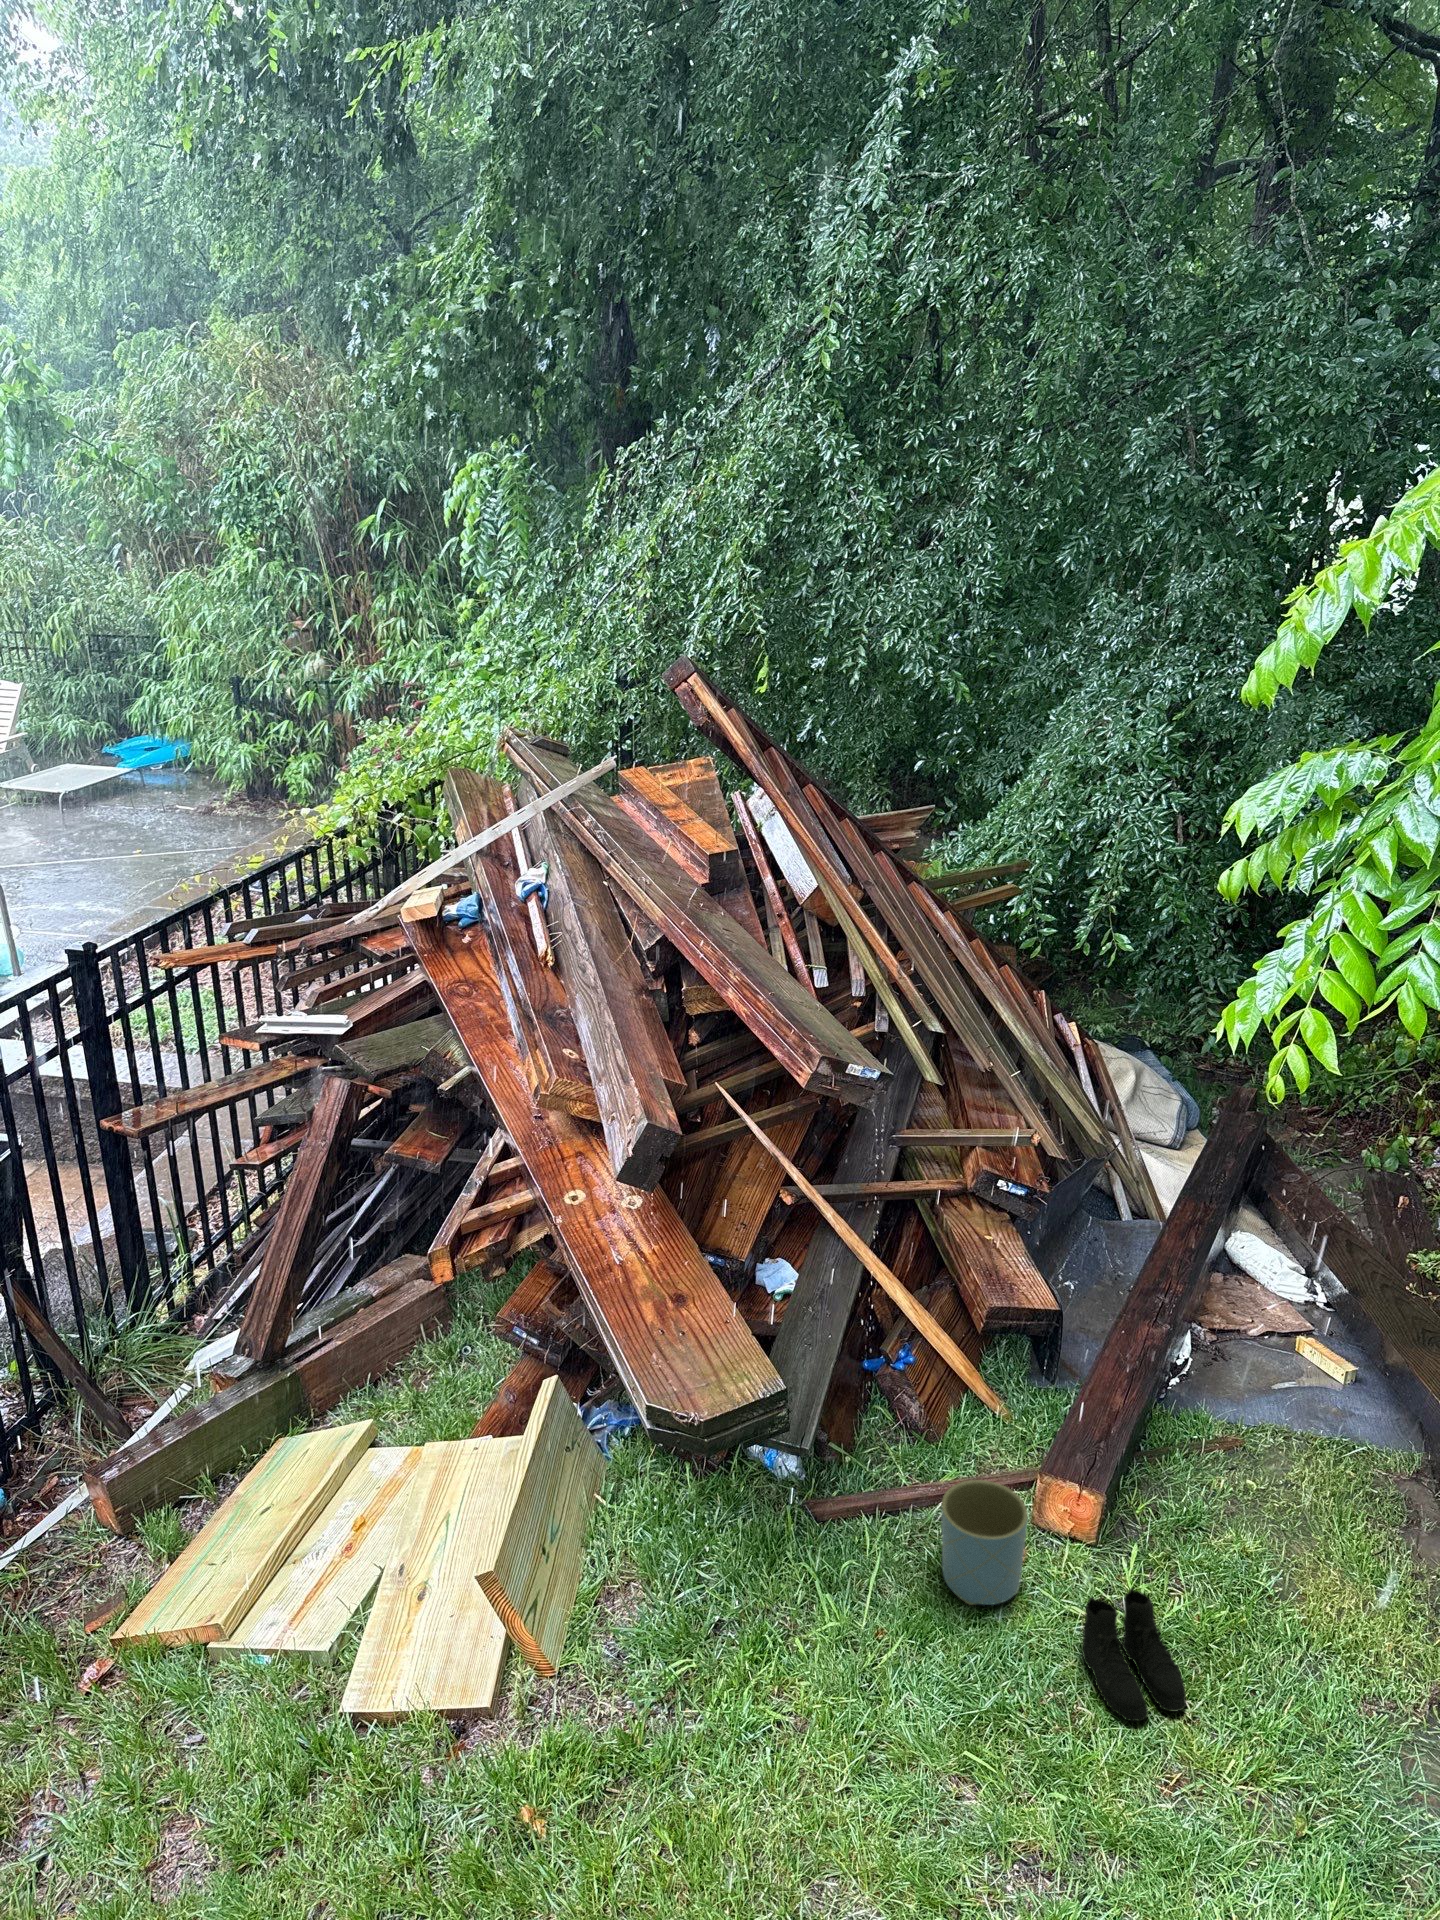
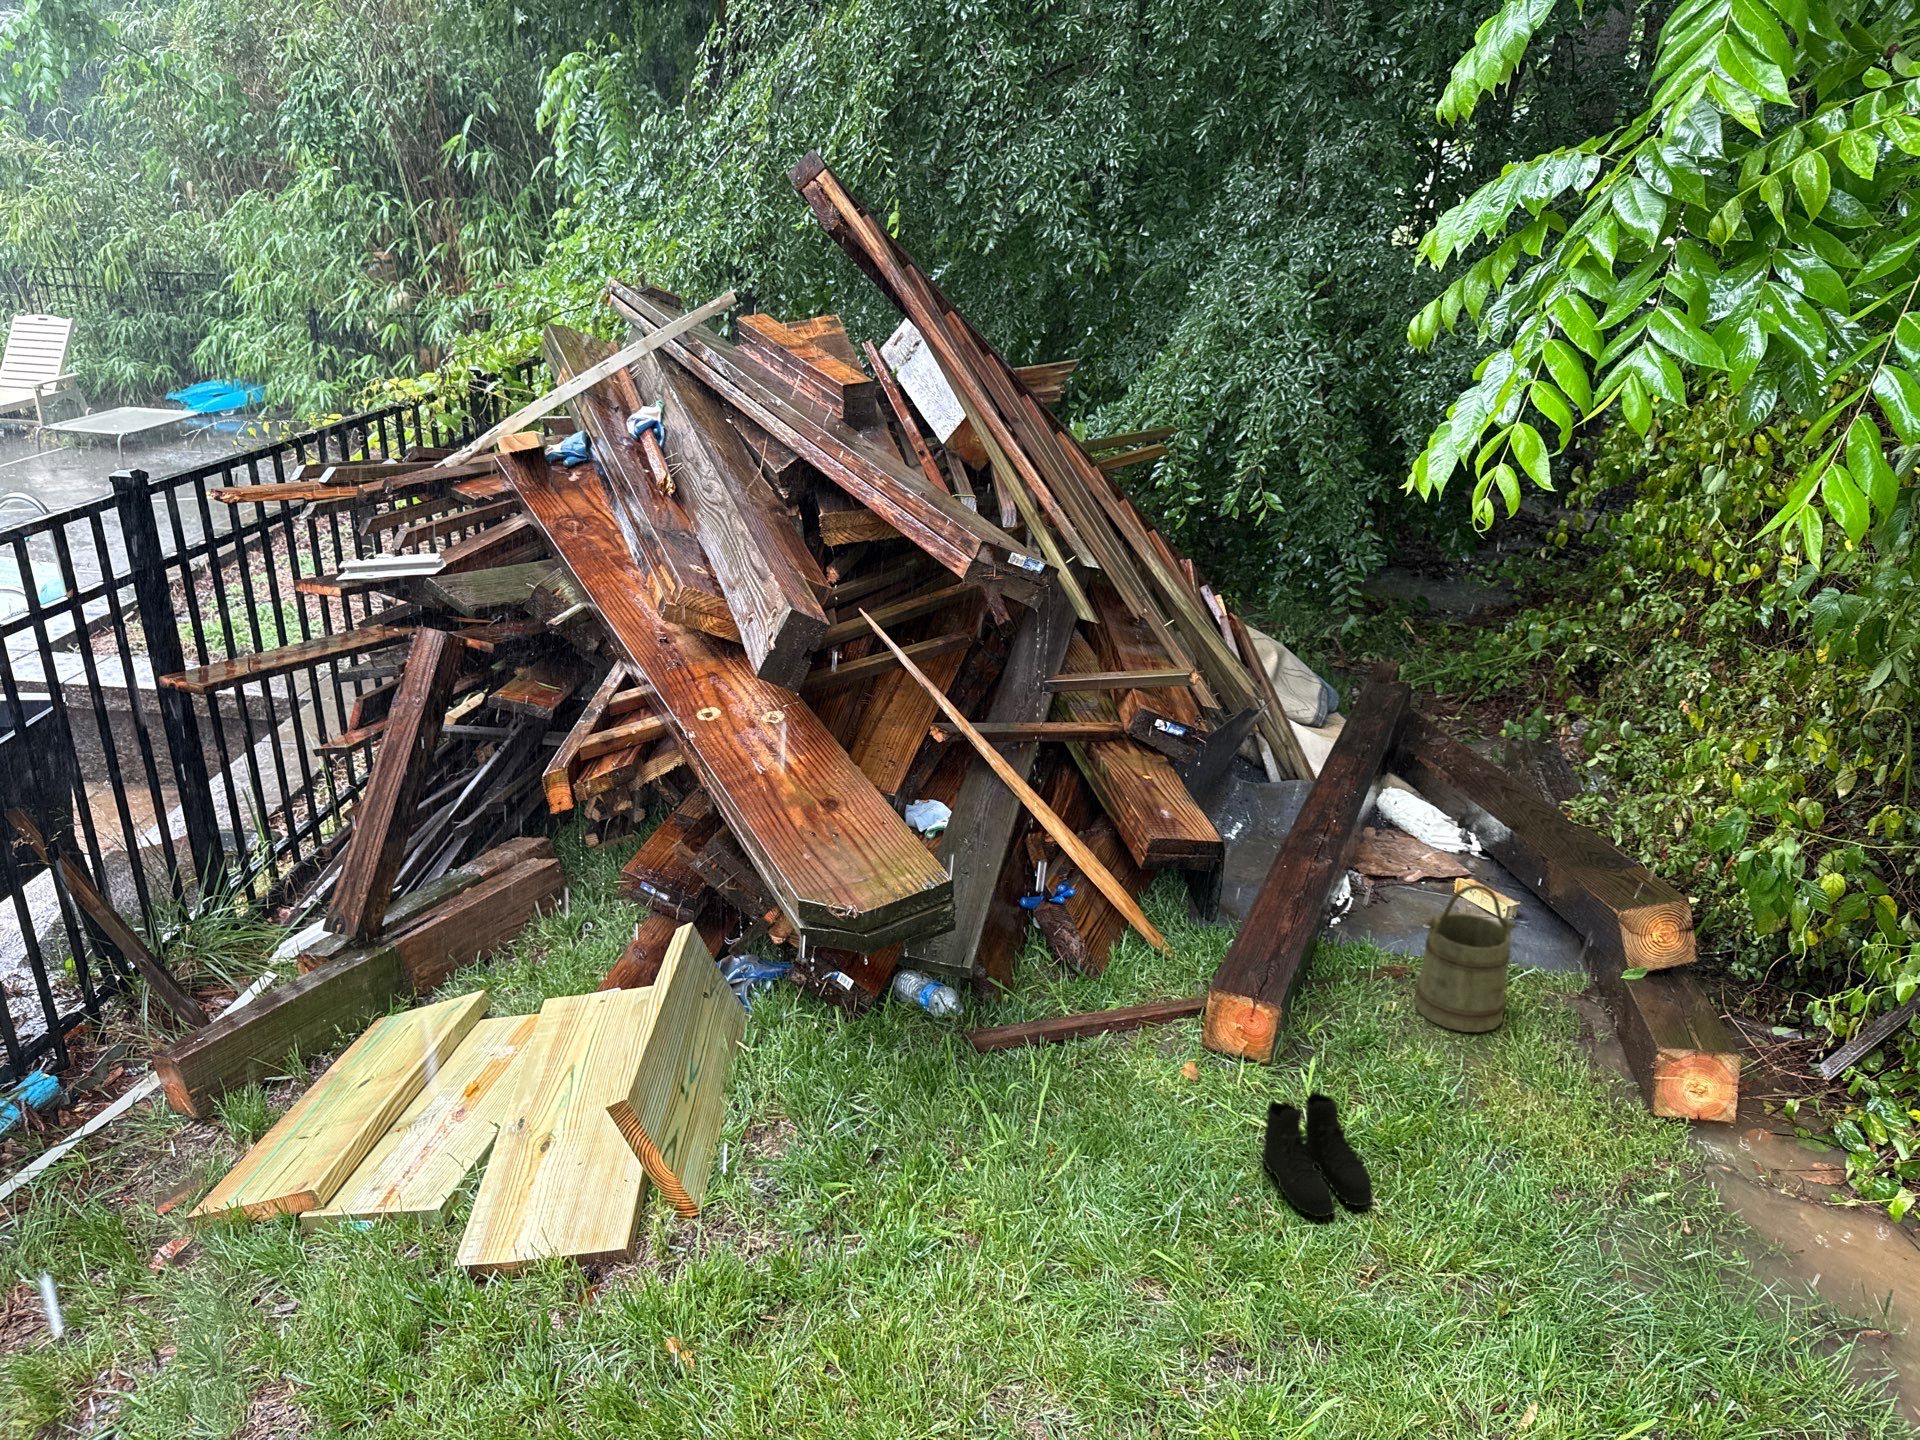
bucket: none [1245,1372,1347,1518] -> present [1415,885,1517,1032]
planter: present [941,1480,1028,1605] -> none [1113,999,1204,1124]

